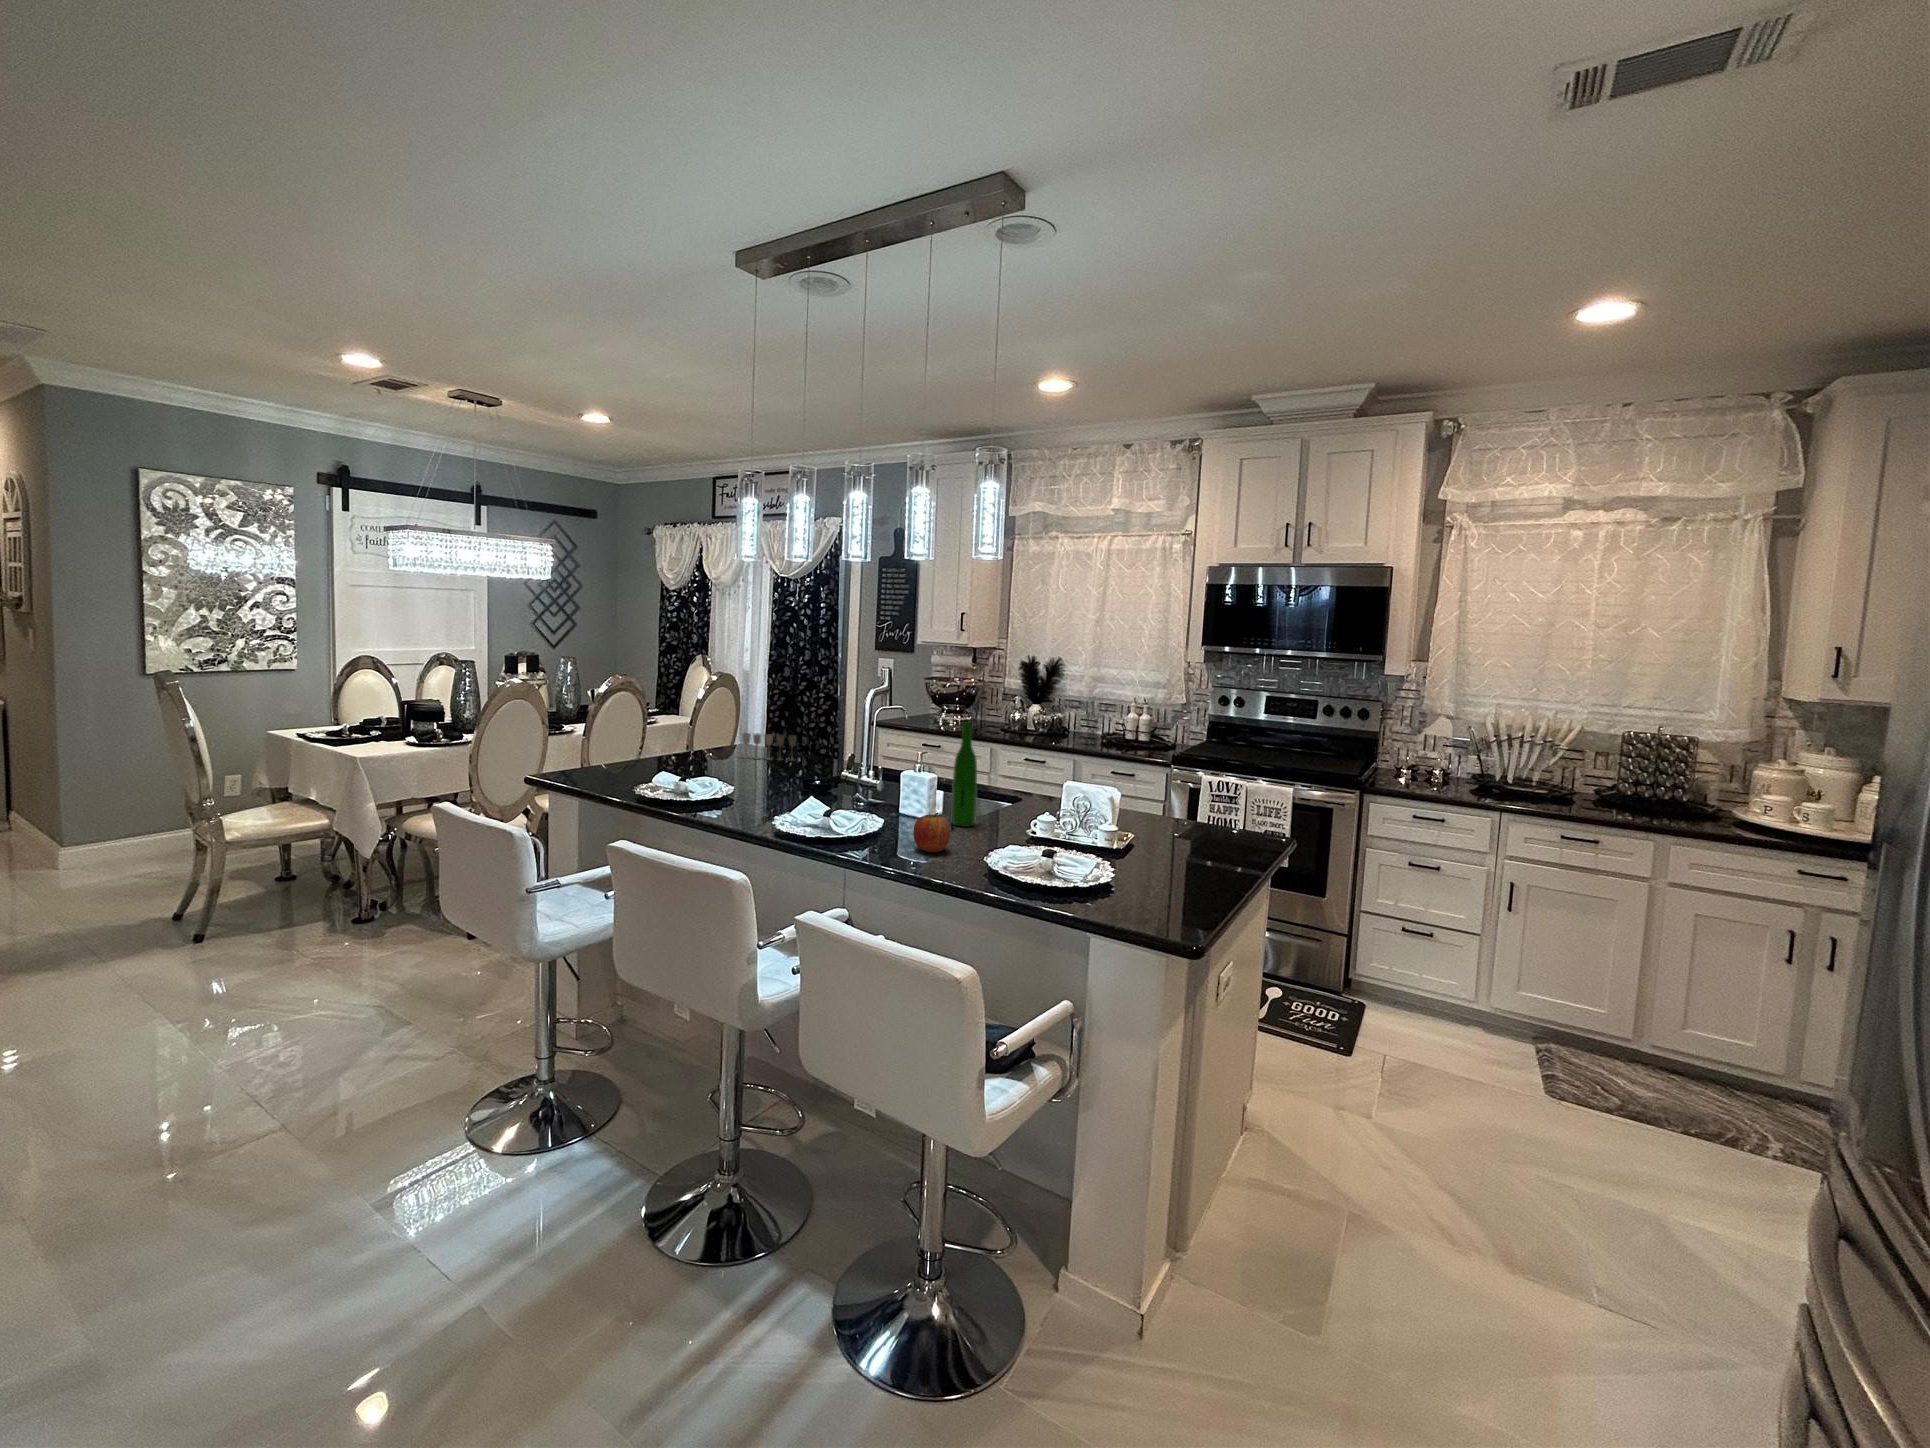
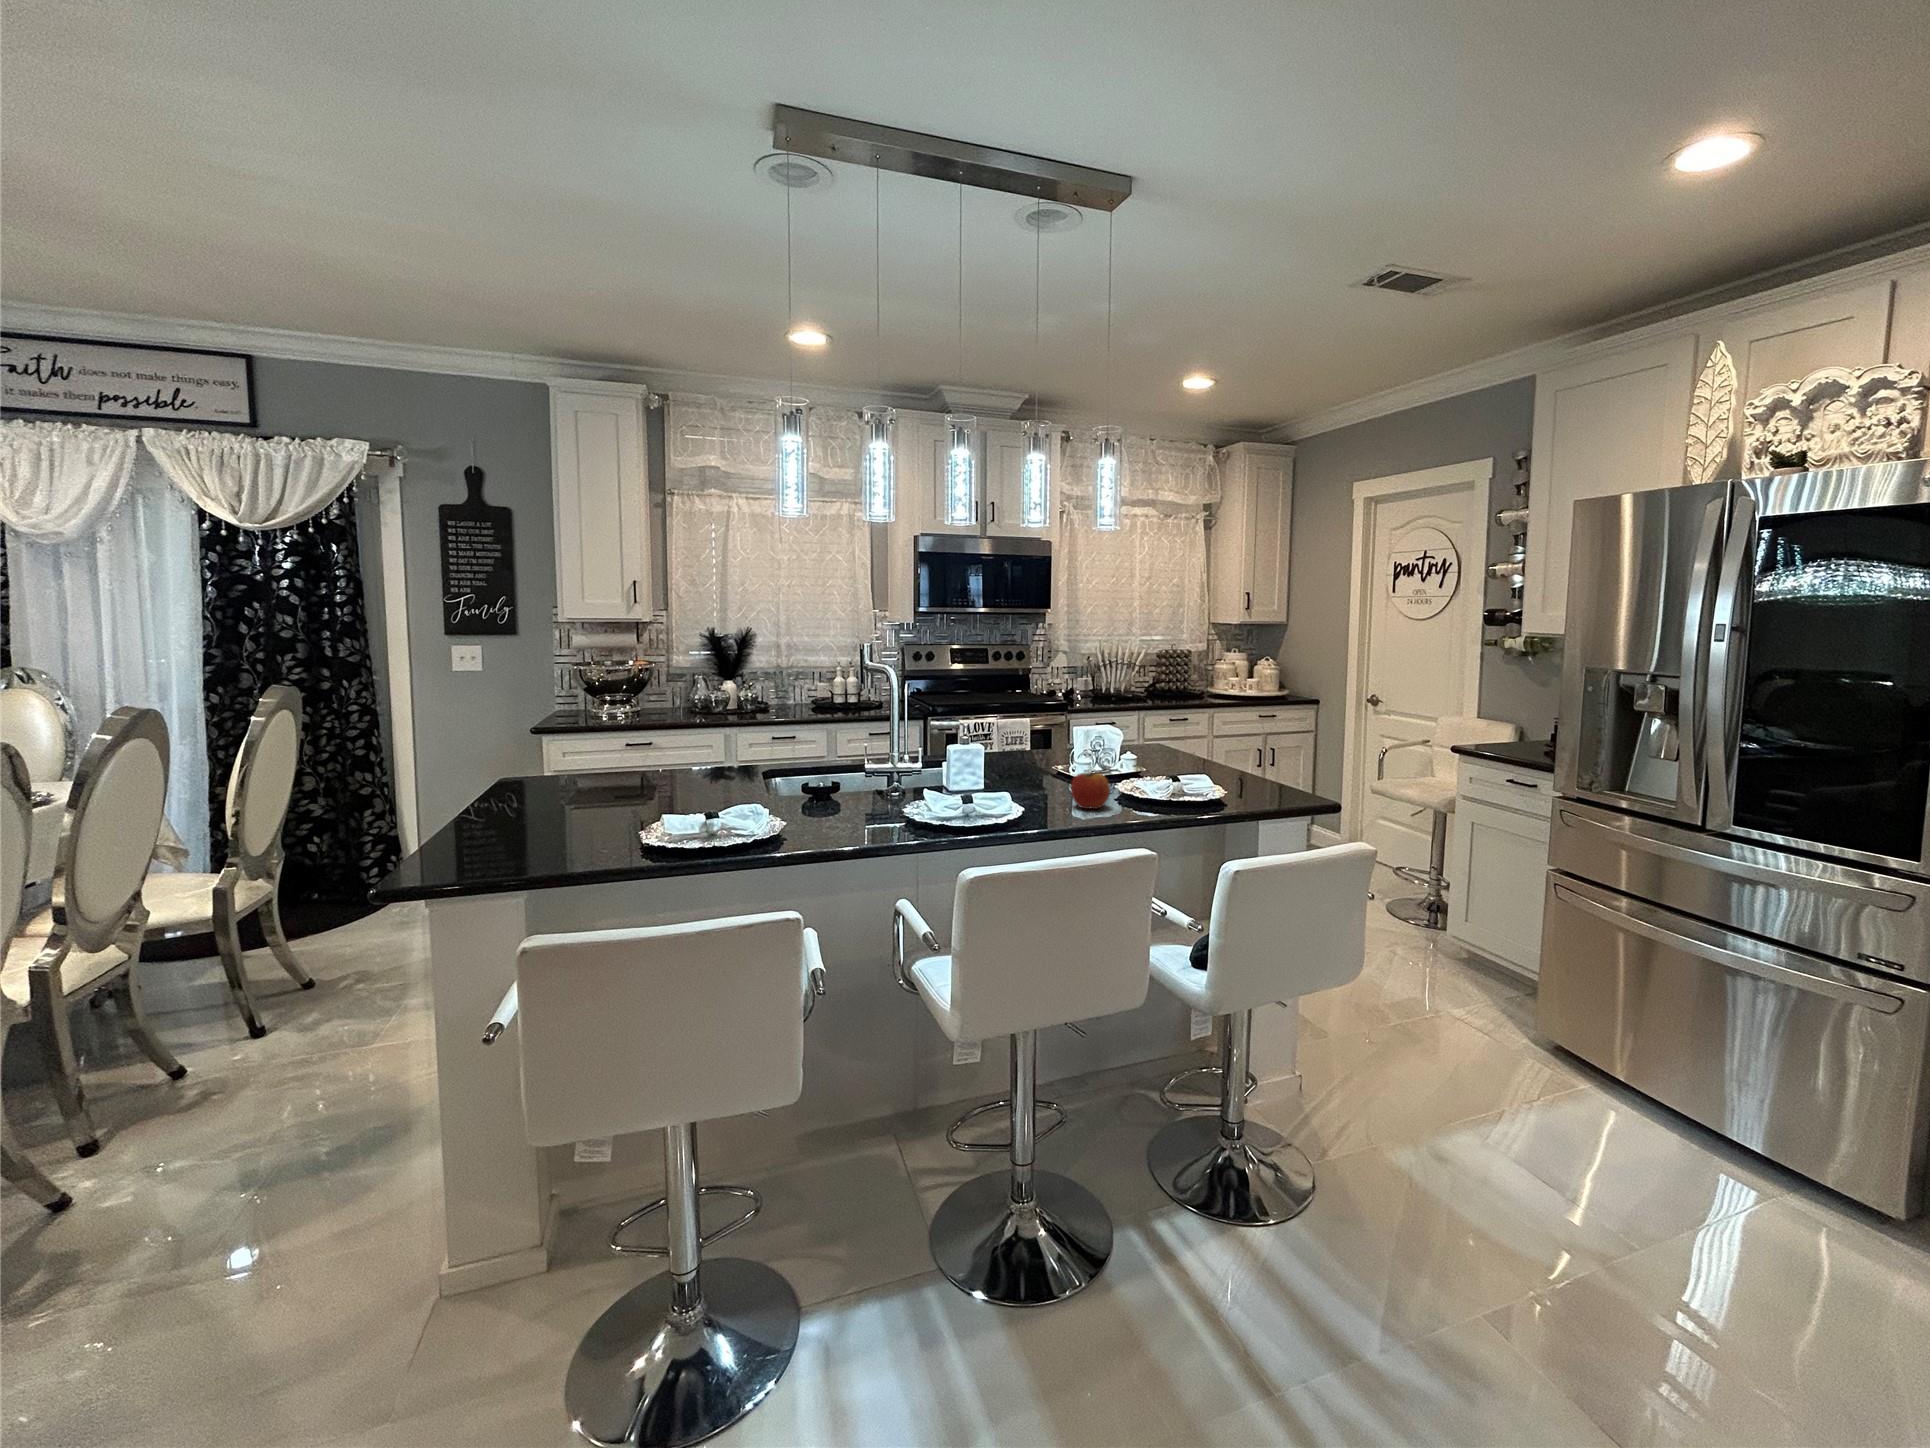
wine bottle: present [952,722,977,827] -> none [1011,683,1035,788]
wine glass: present [742,733,797,761] -> none [578,745,659,792]

